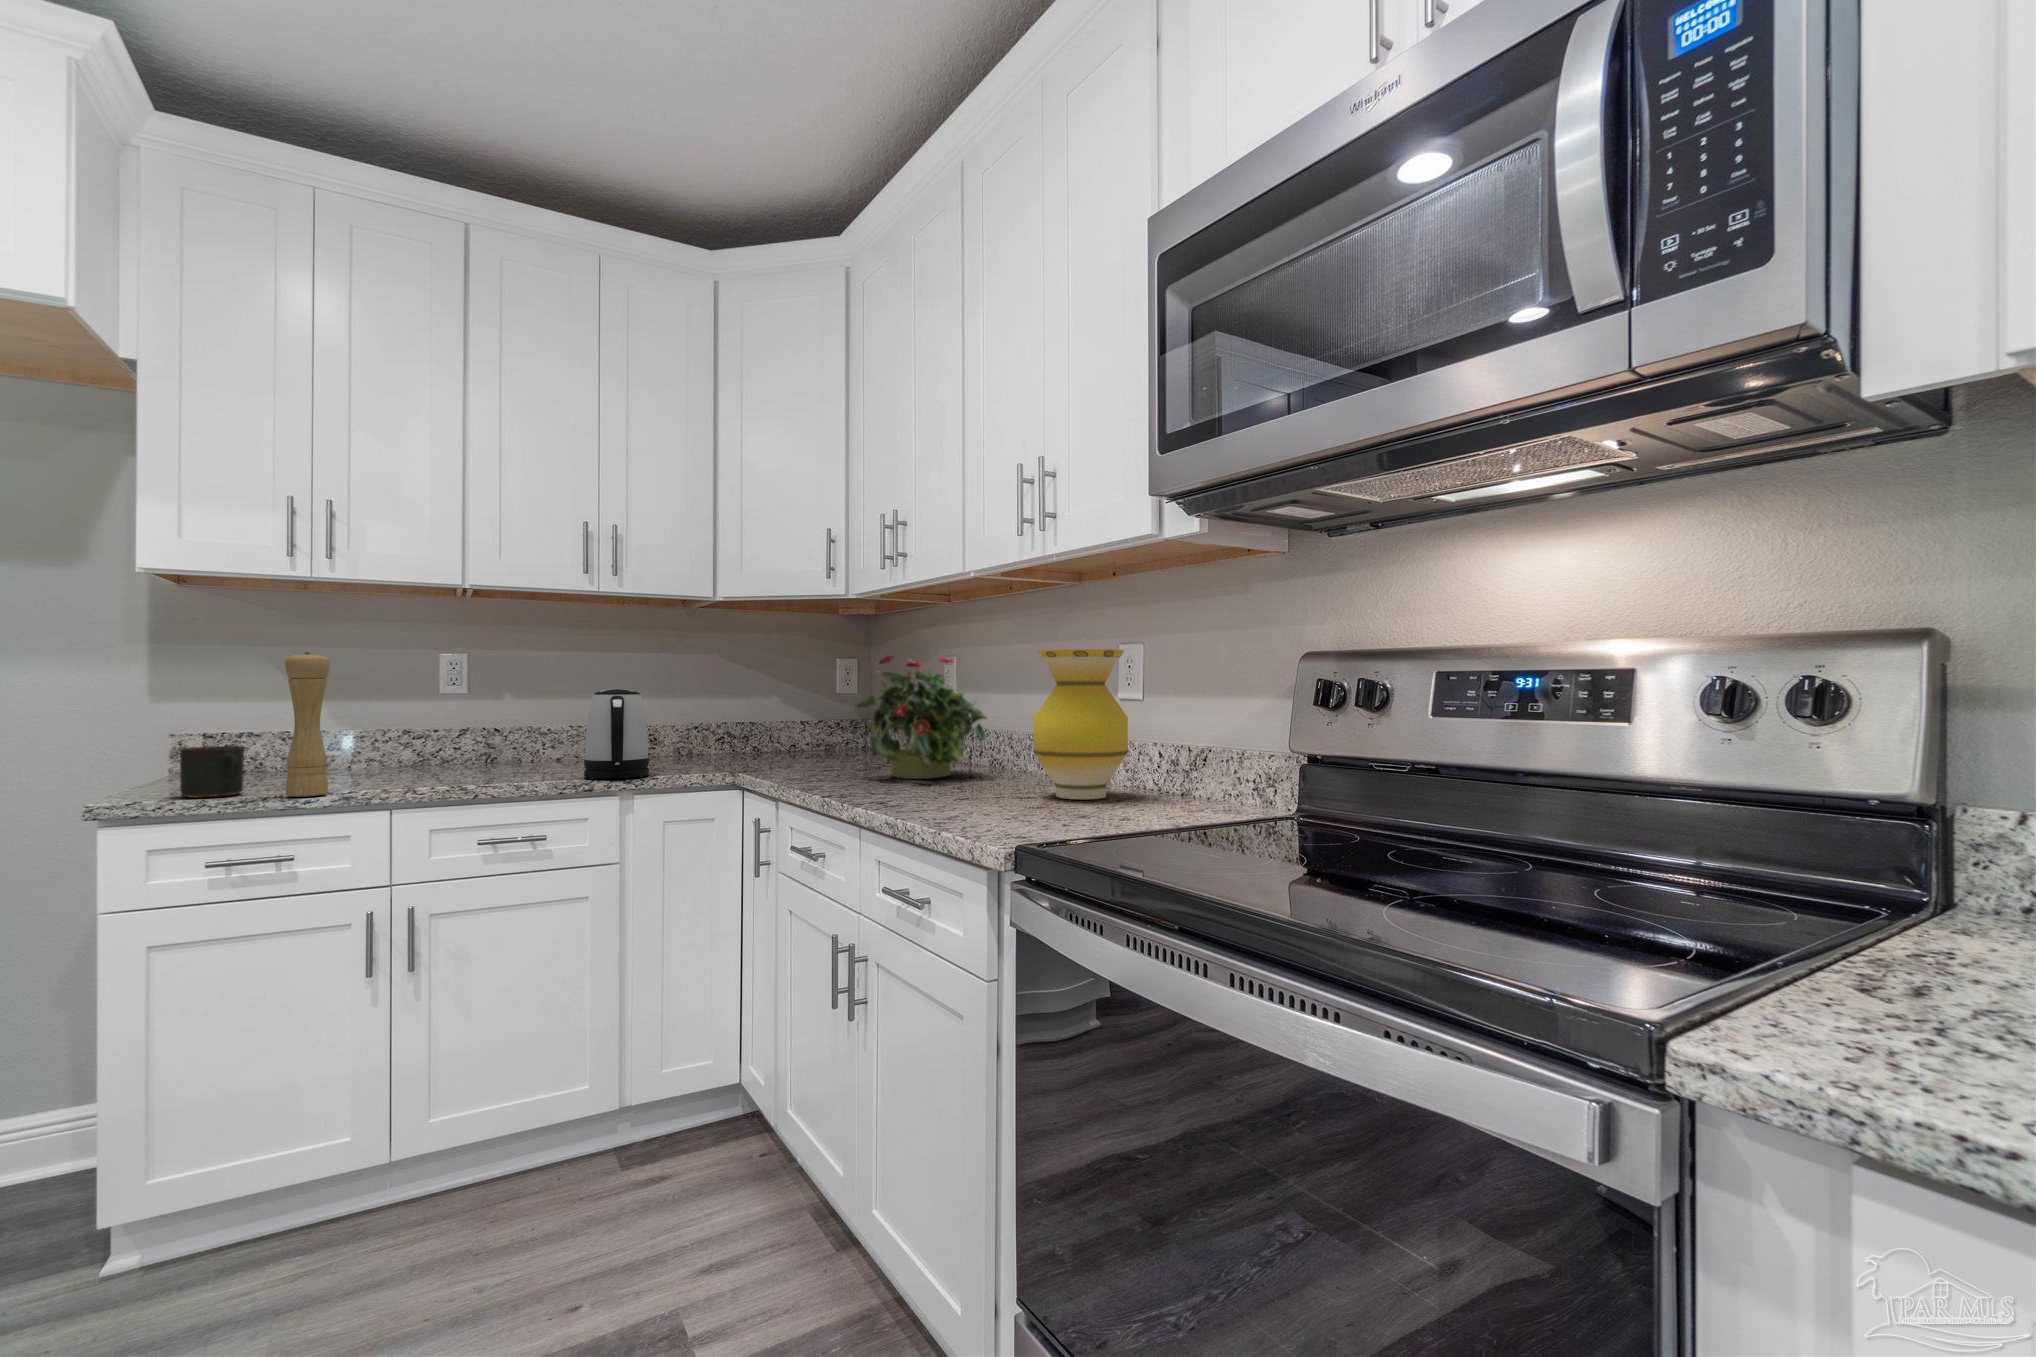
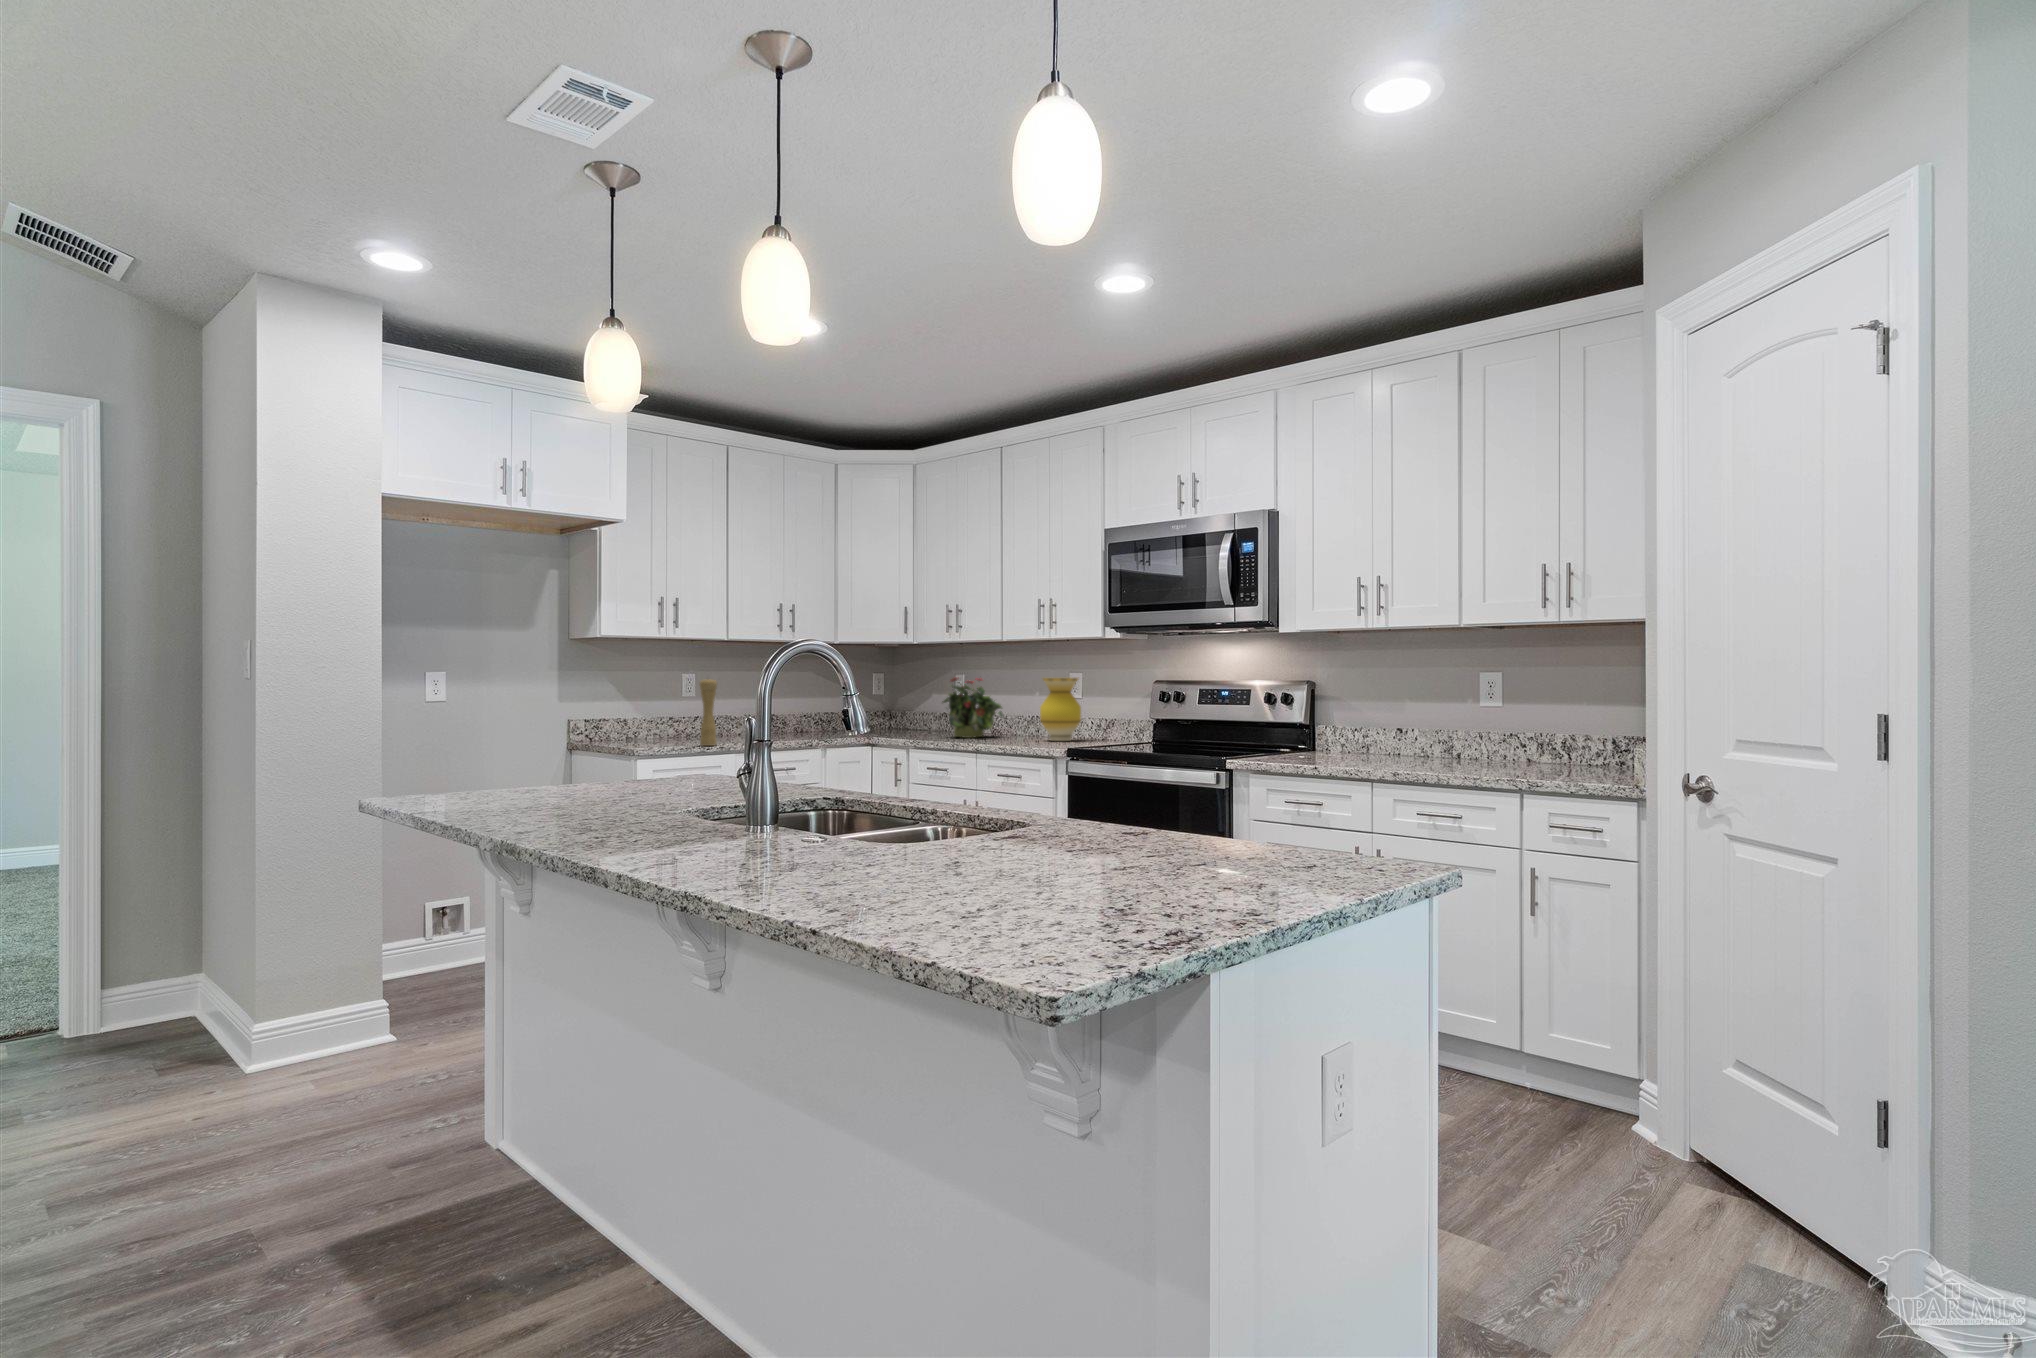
kettle: present [584,689,649,779] -> none [800,694,831,740]
mug: present [180,746,244,798] -> none [648,723,679,747]

